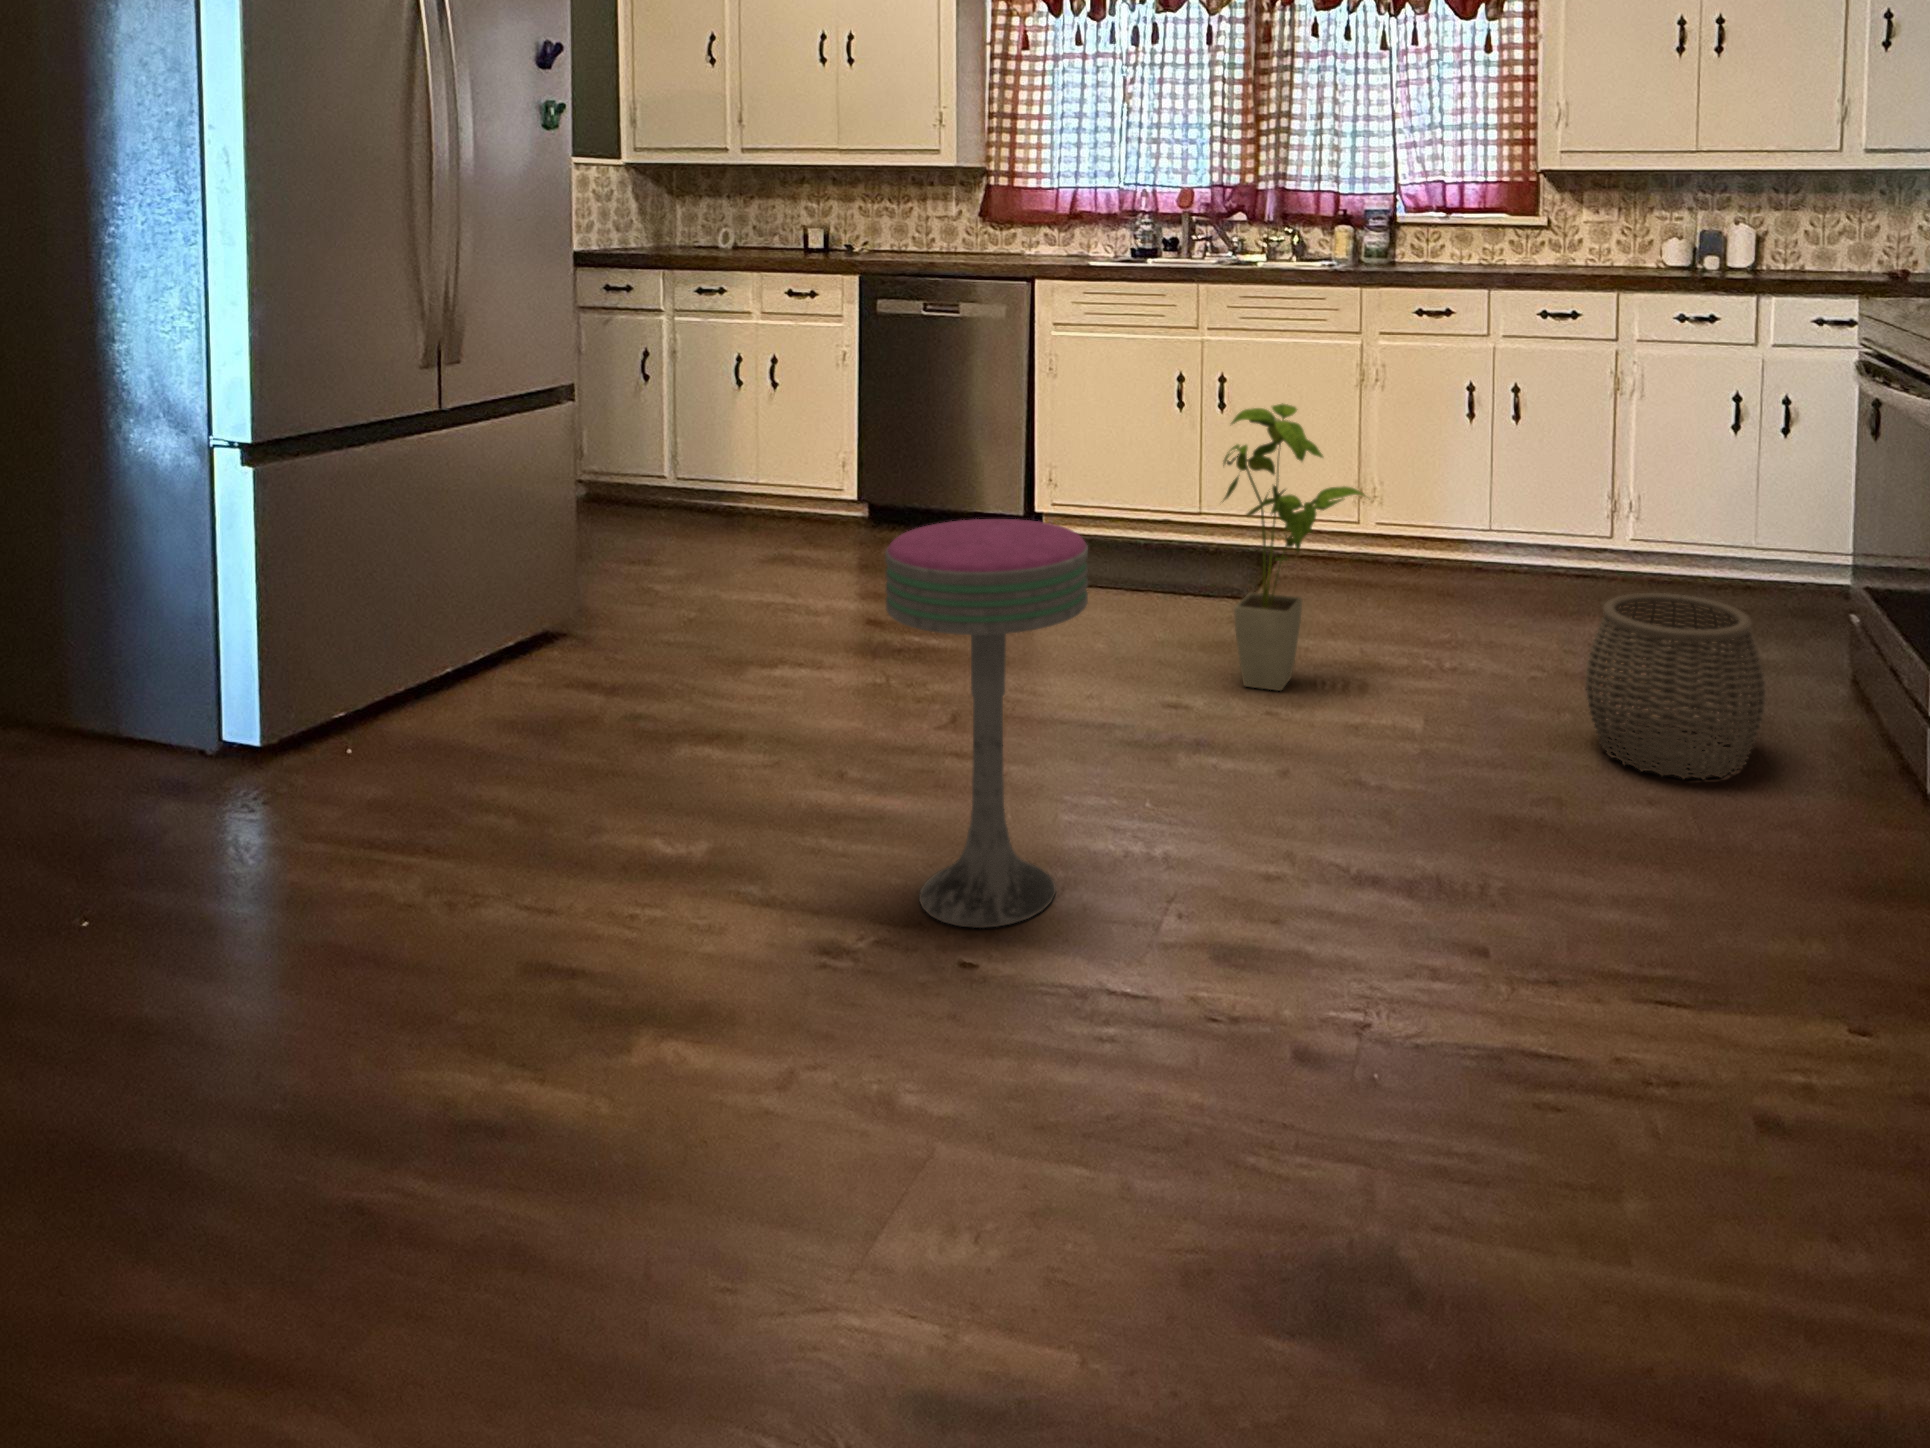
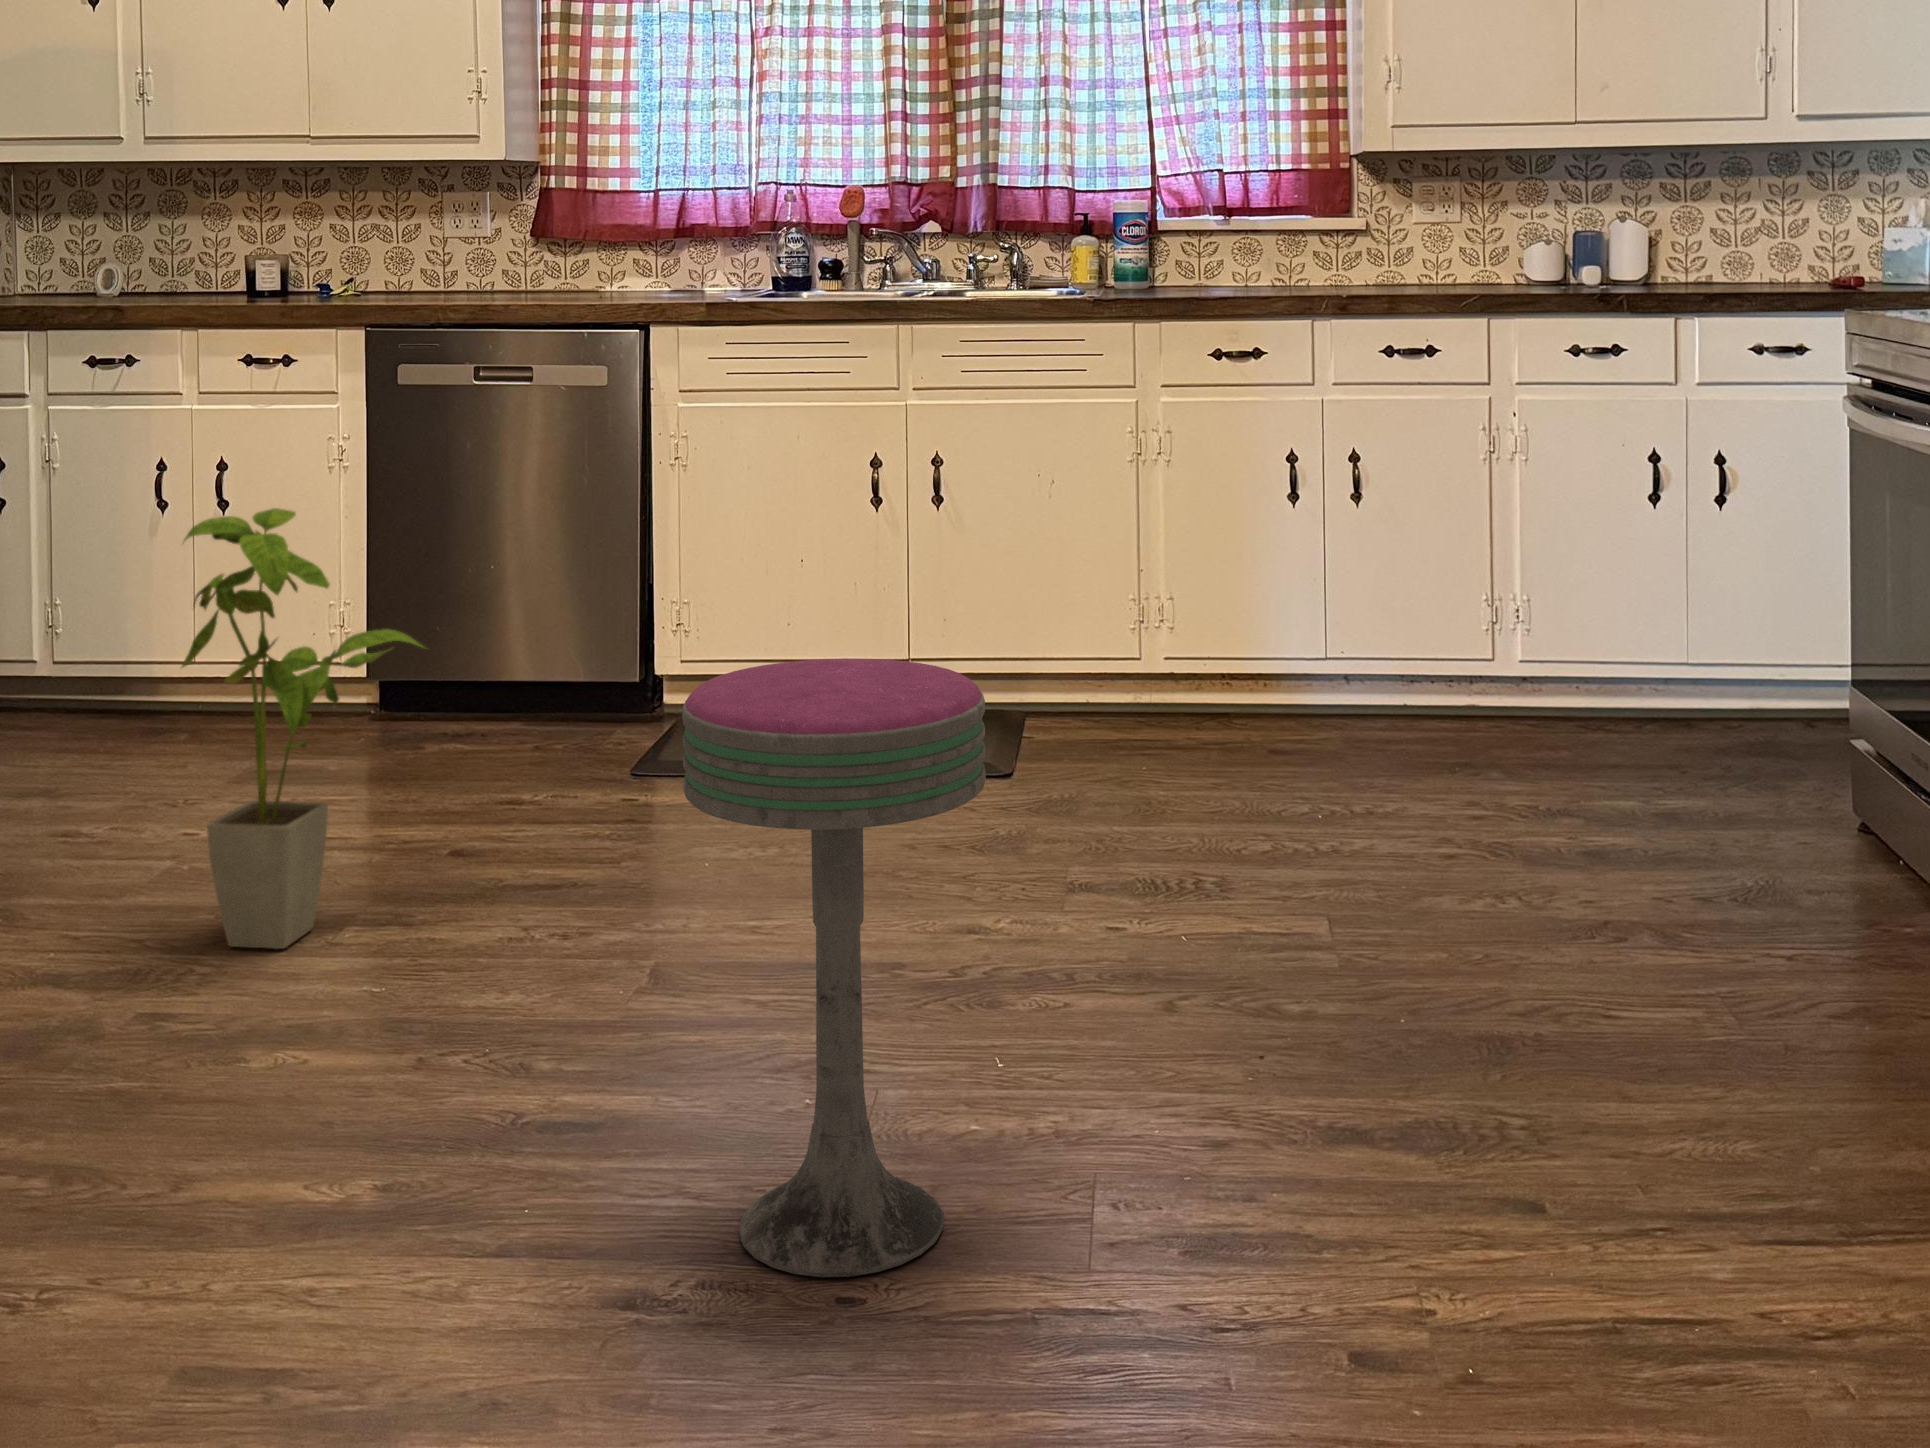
house plant: present [1223,403,1365,691] -> present [182,508,425,949]
woven basket: present [1585,593,1766,780] -> none [1568,720,1818,973]

